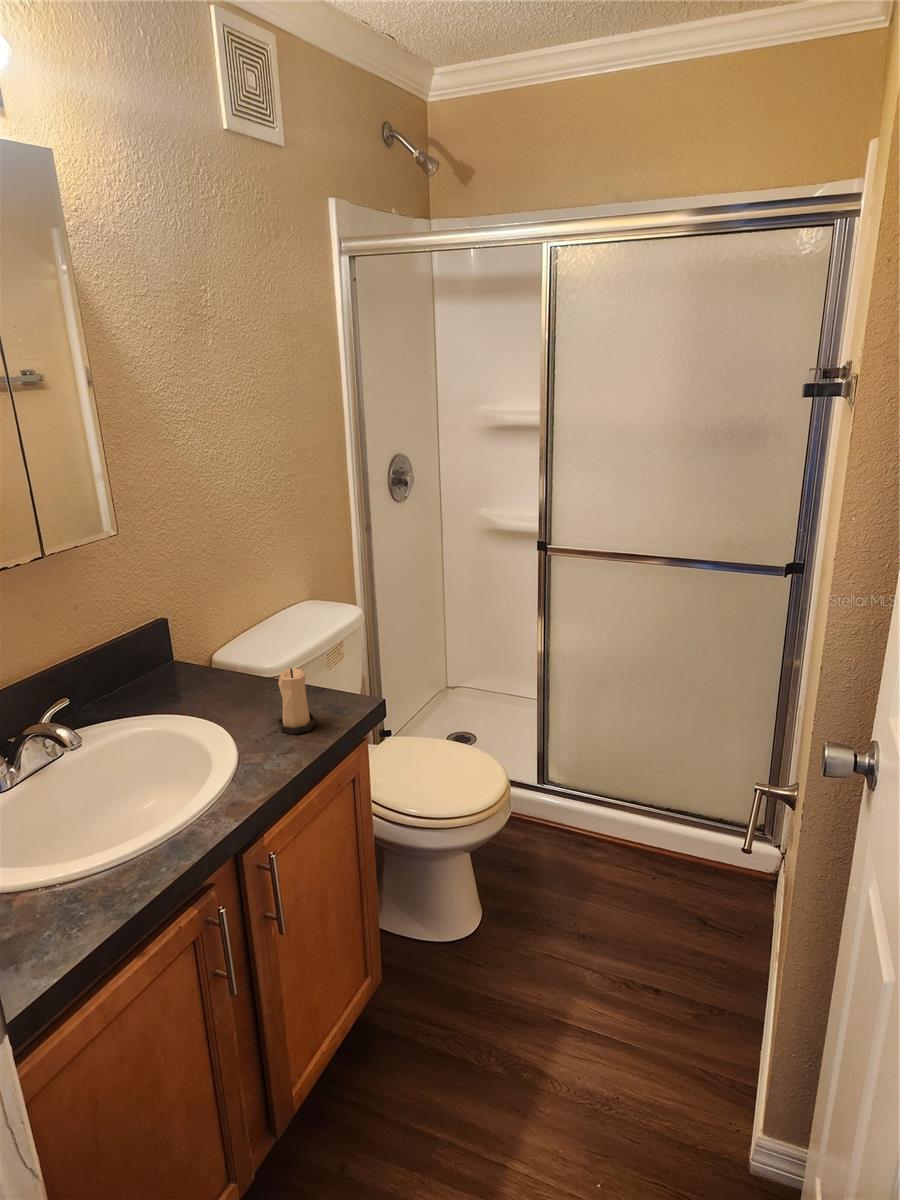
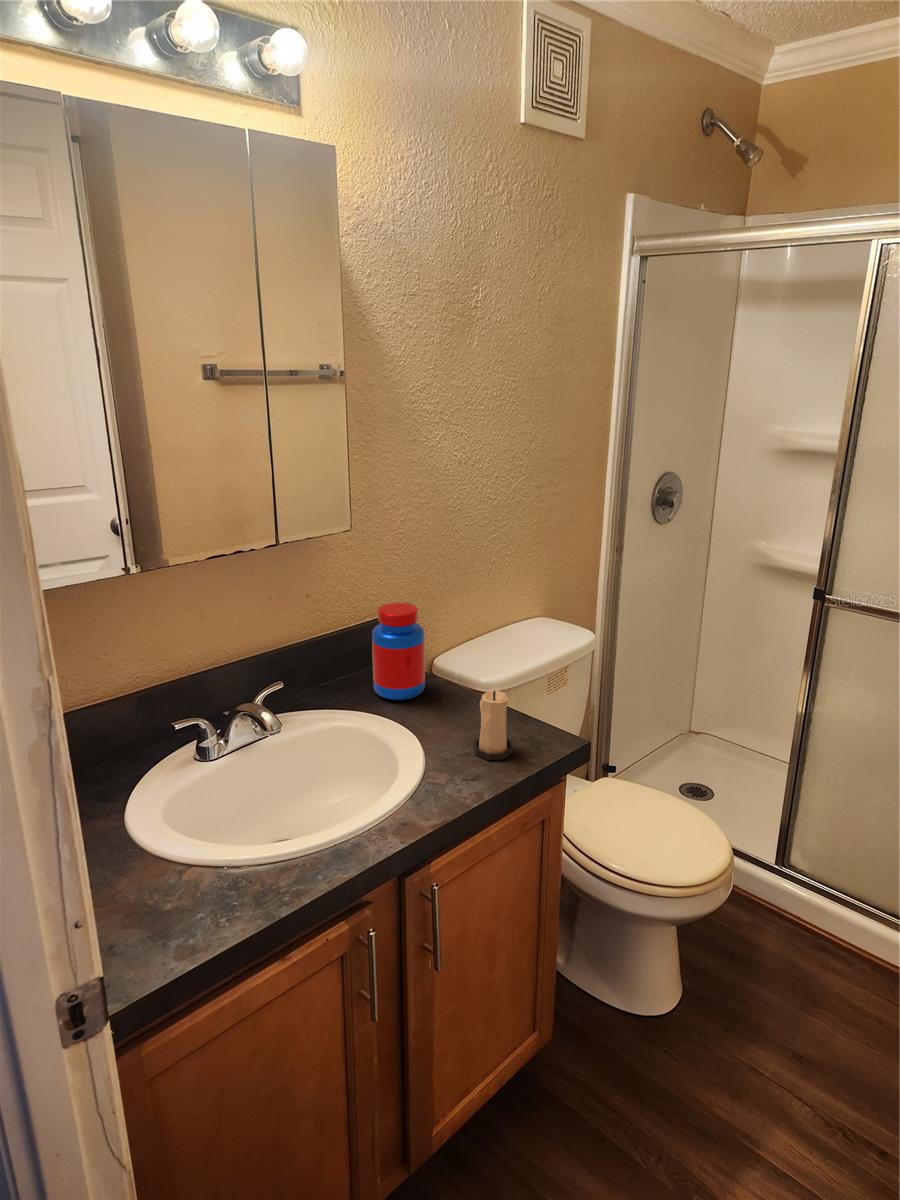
jar: none [153,603,214,700] -> present [372,603,425,700]

